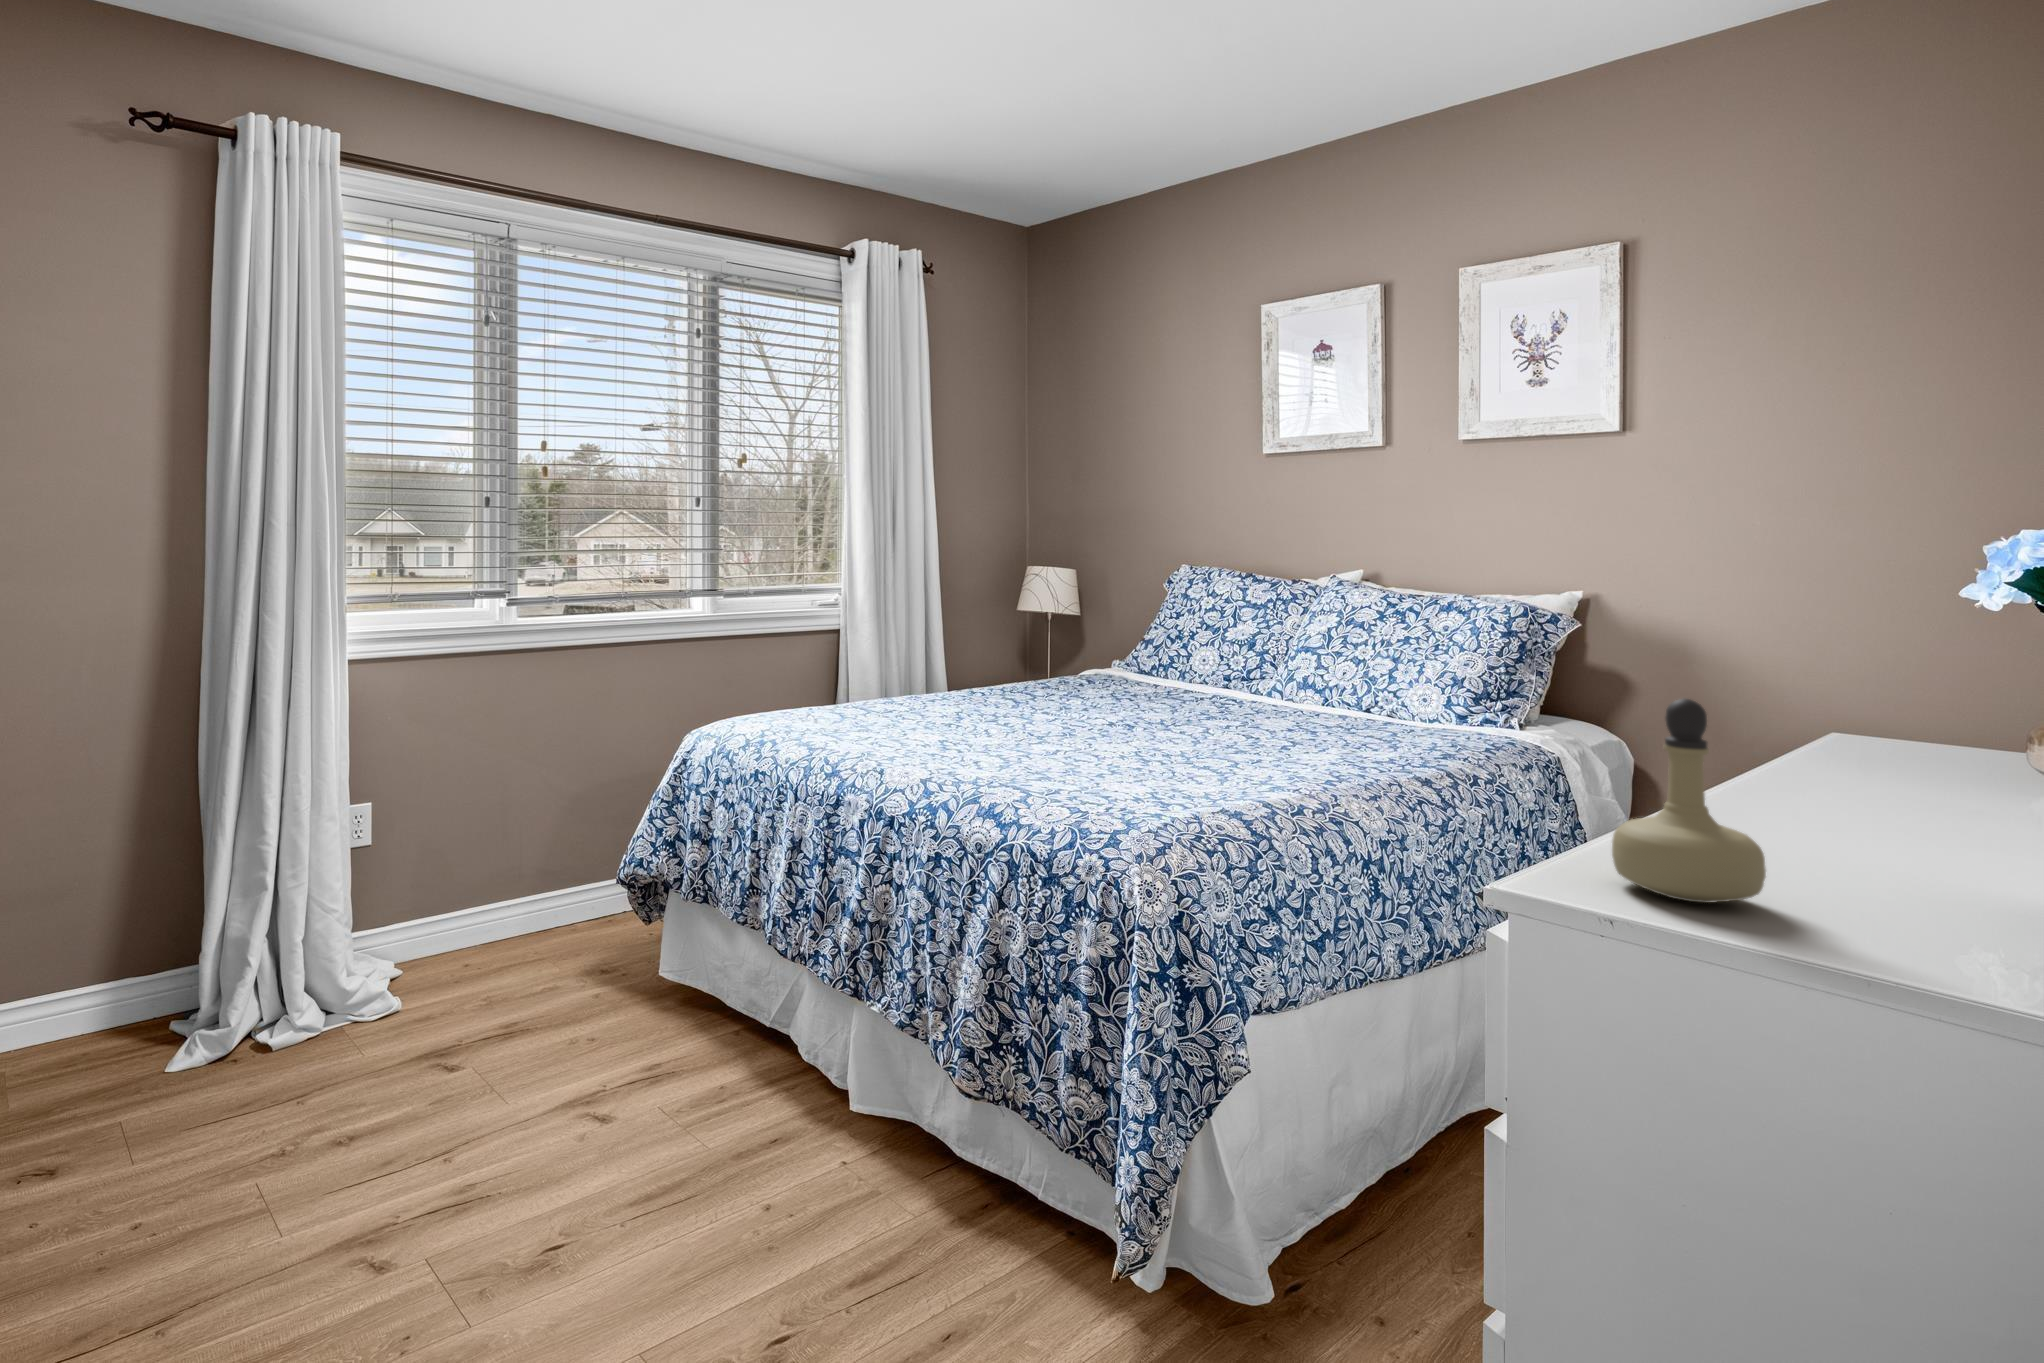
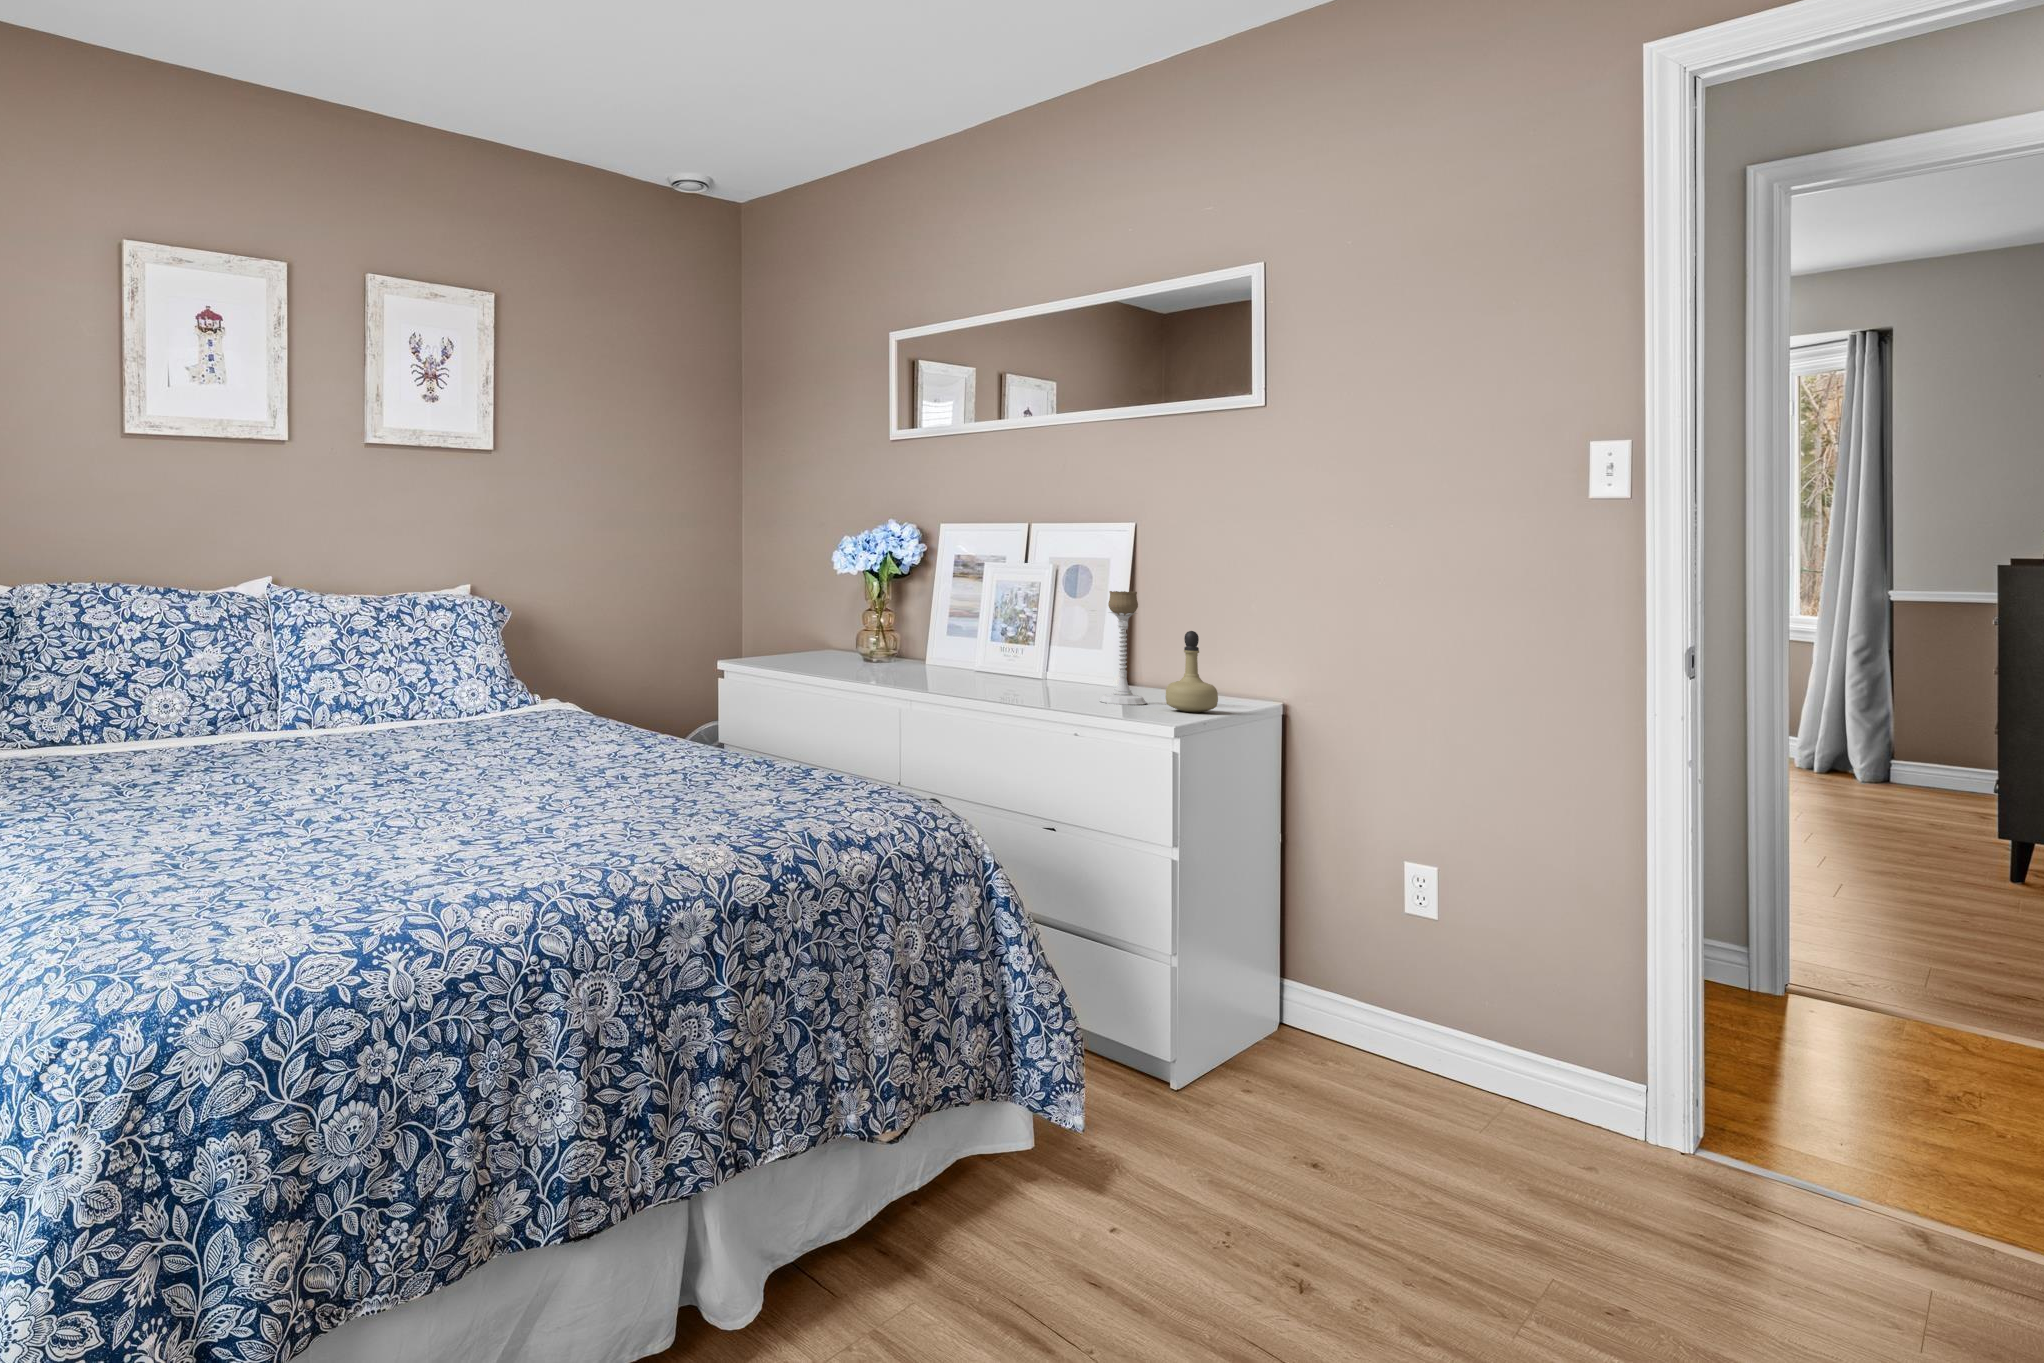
candle holder: none [1770,603,1925,899] -> present [1100,591,1146,705]

